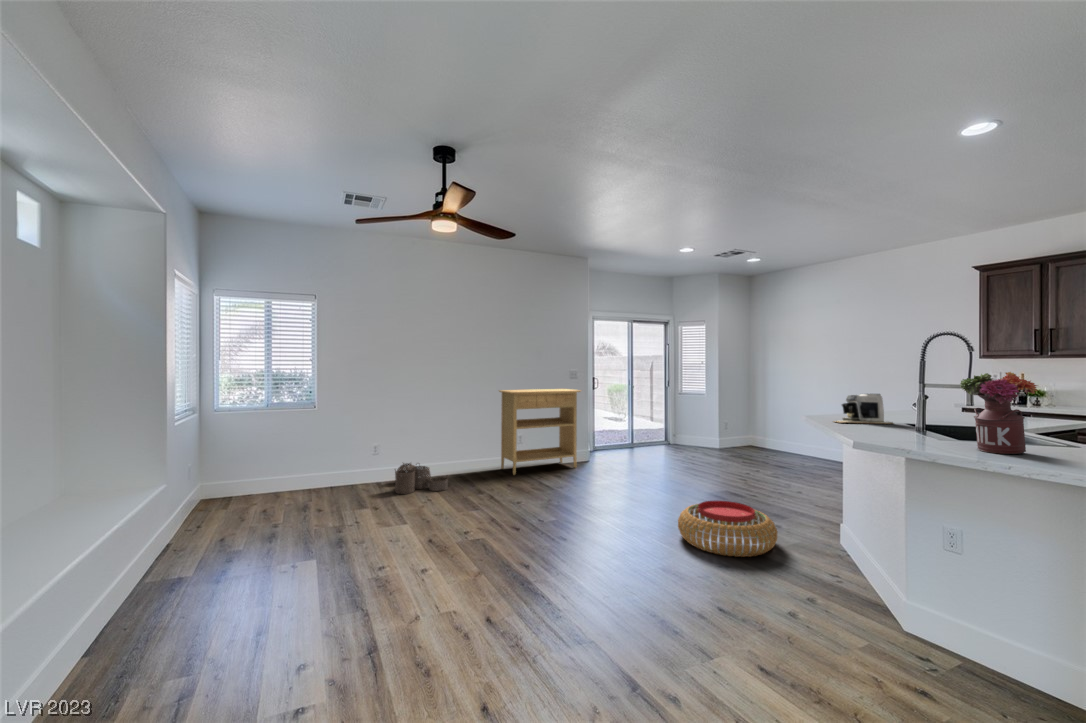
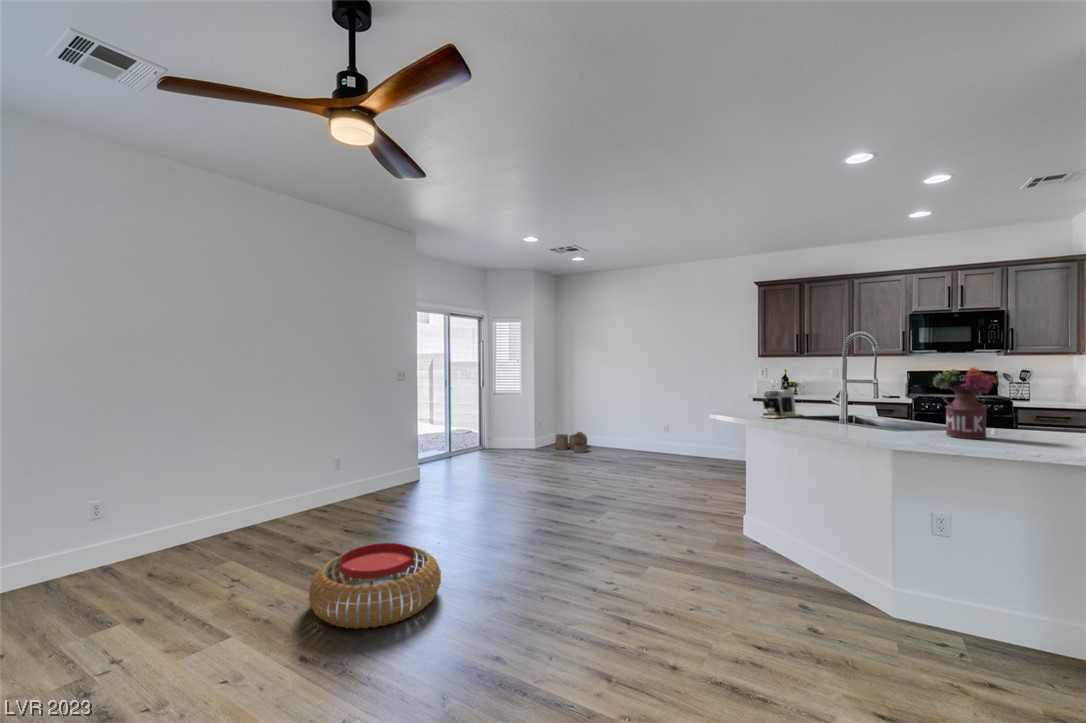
console table: present [499,389,581,475] -> none [306,394,418,514]
woven basket: present [395,463,448,494] -> present [555,432,587,453]
pouf: present [678,501,777,557] -> present [309,543,441,629]

